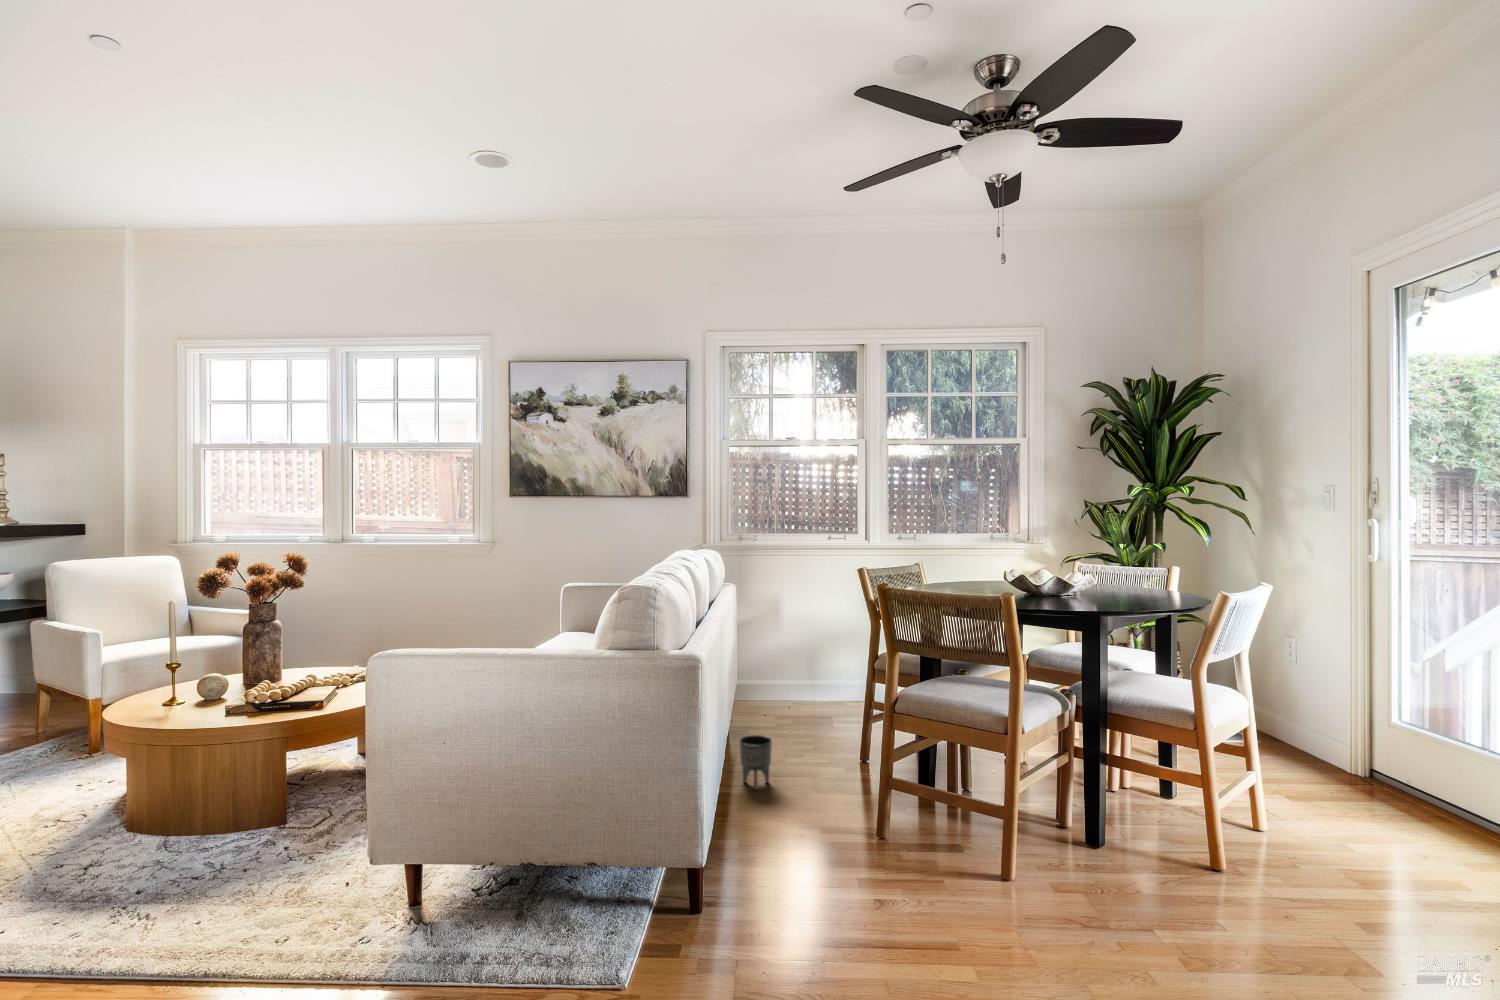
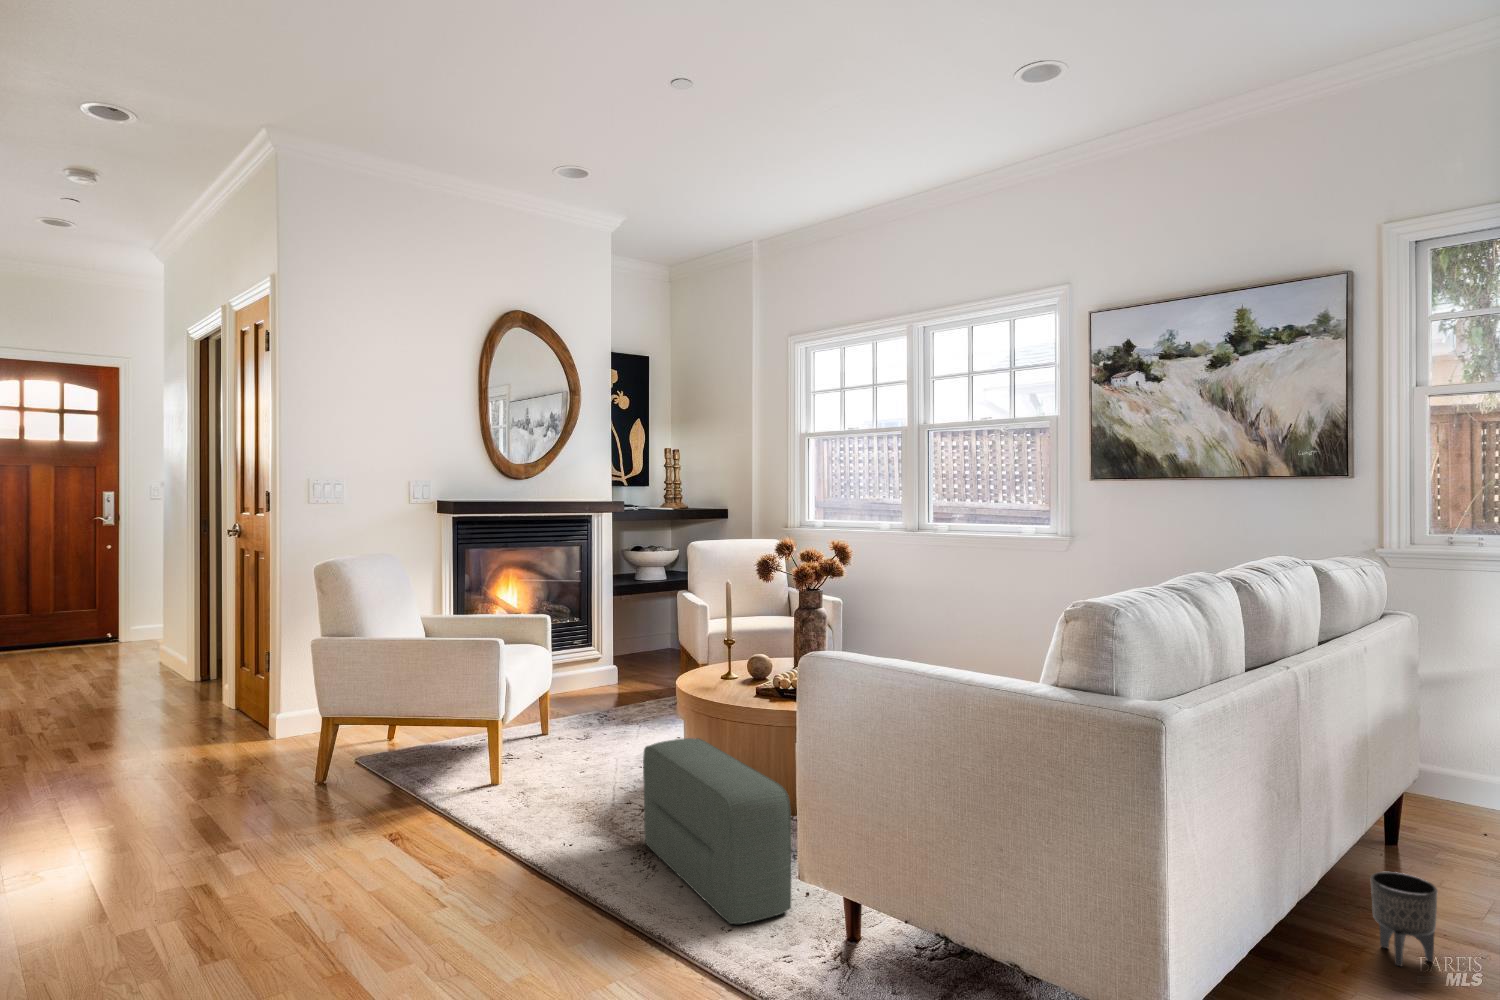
pouf: none [113,768,342,936] -> present [643,738,791,924]

